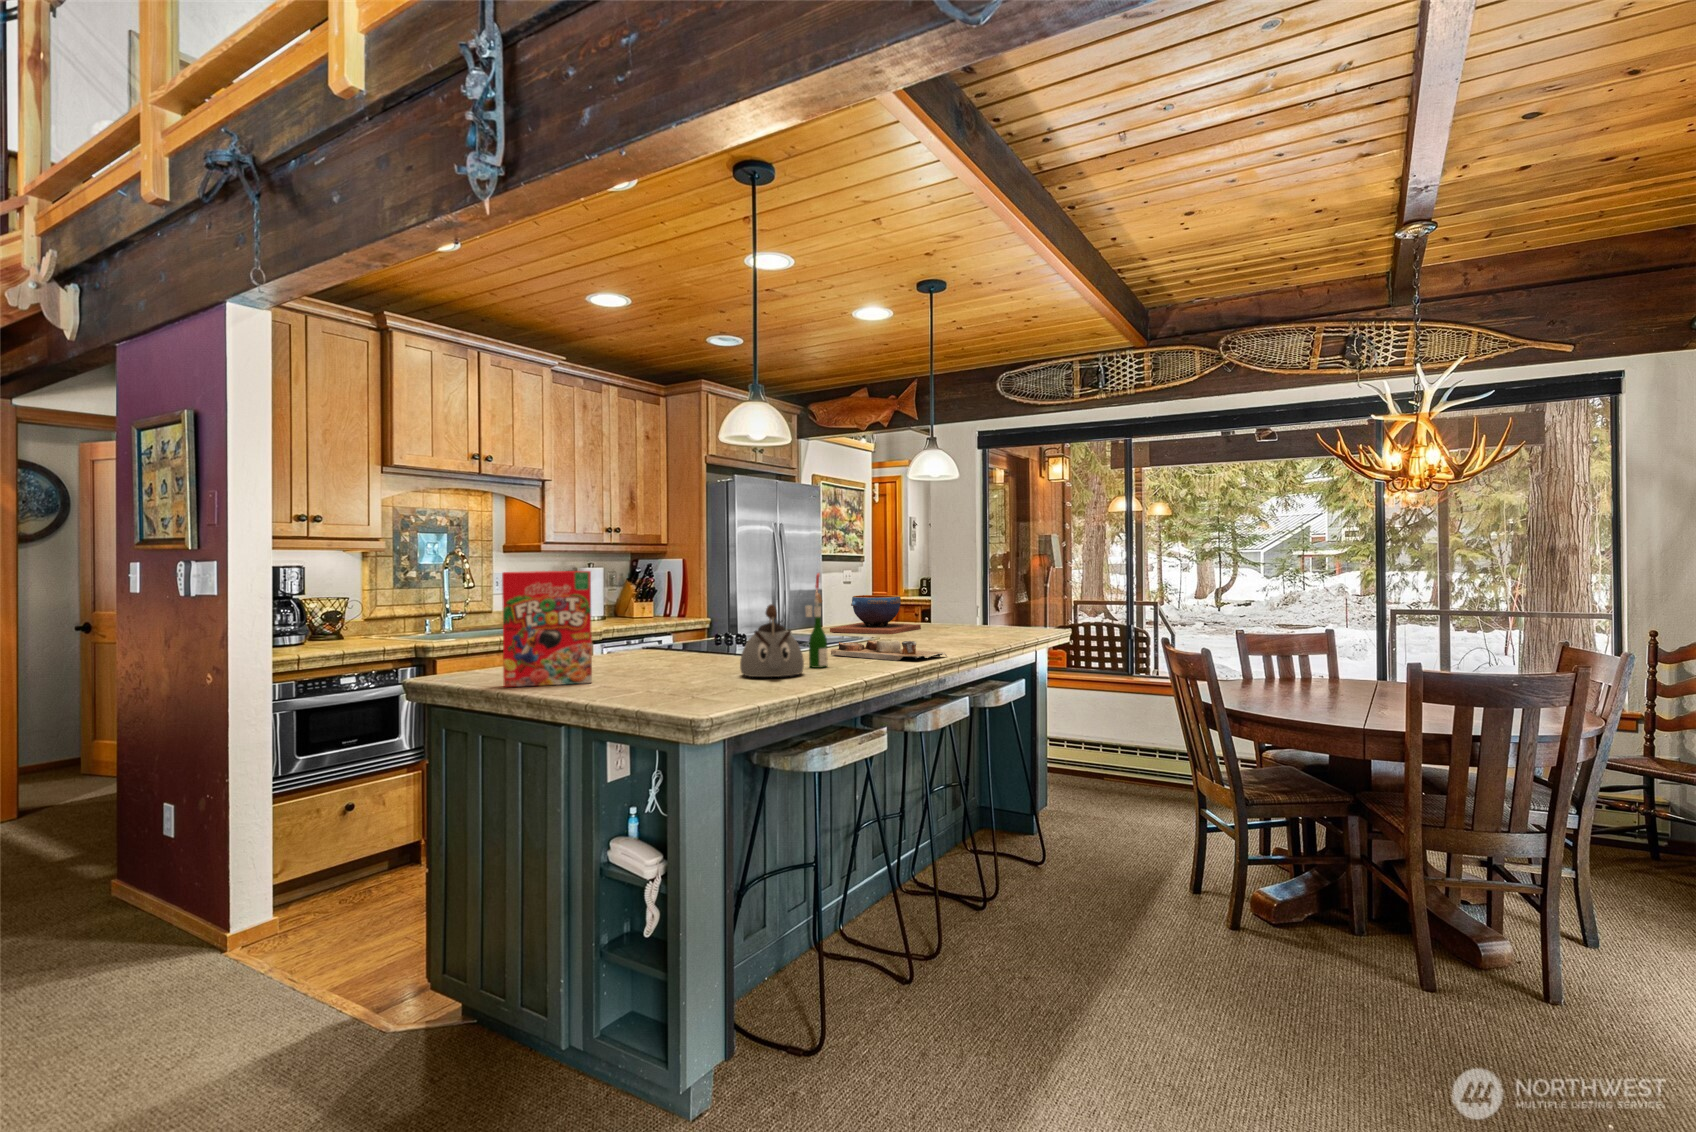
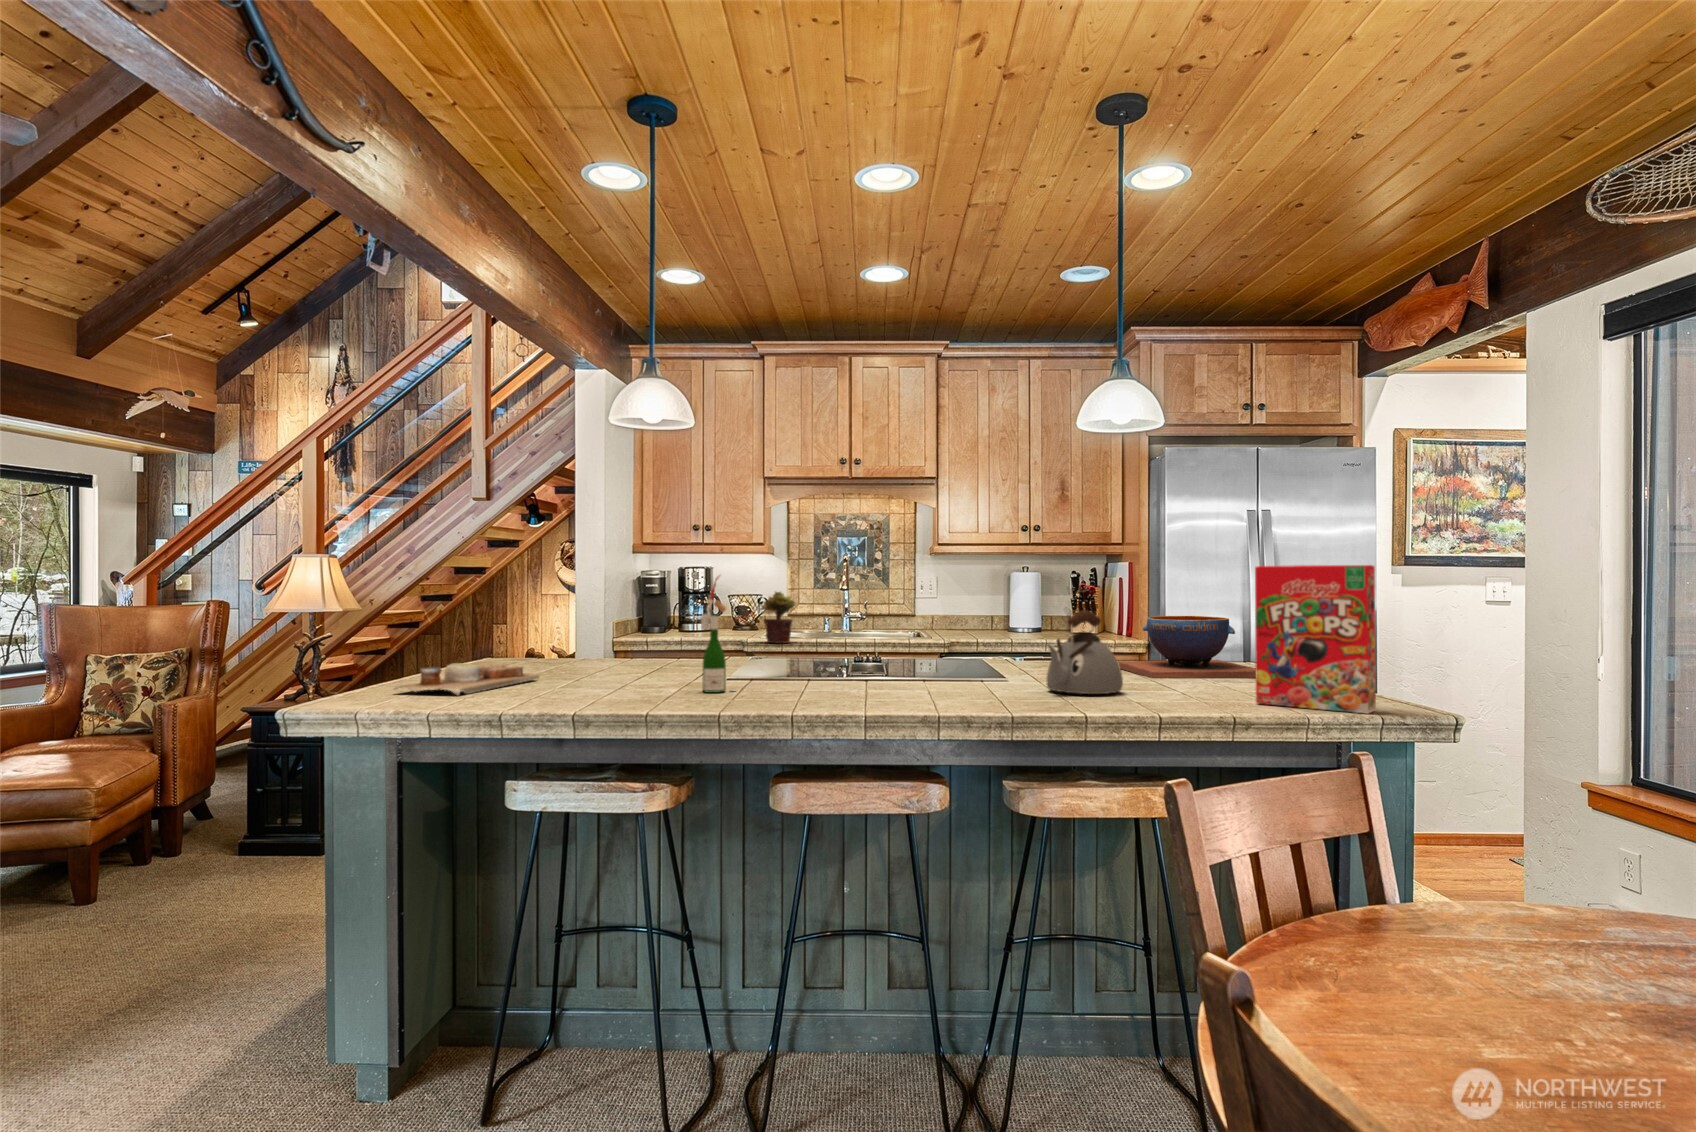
cereal box: present [502,571,592,687] -> present [1255,565,1376,714]
potted plant: none [410,591,459,648] -> present [760,592,796,643]
kettle: present [740,604,804,677] -> present [1046,610,1123,694]
cutting board: present [831,639,947,661] -> present [395,663,539,696]

